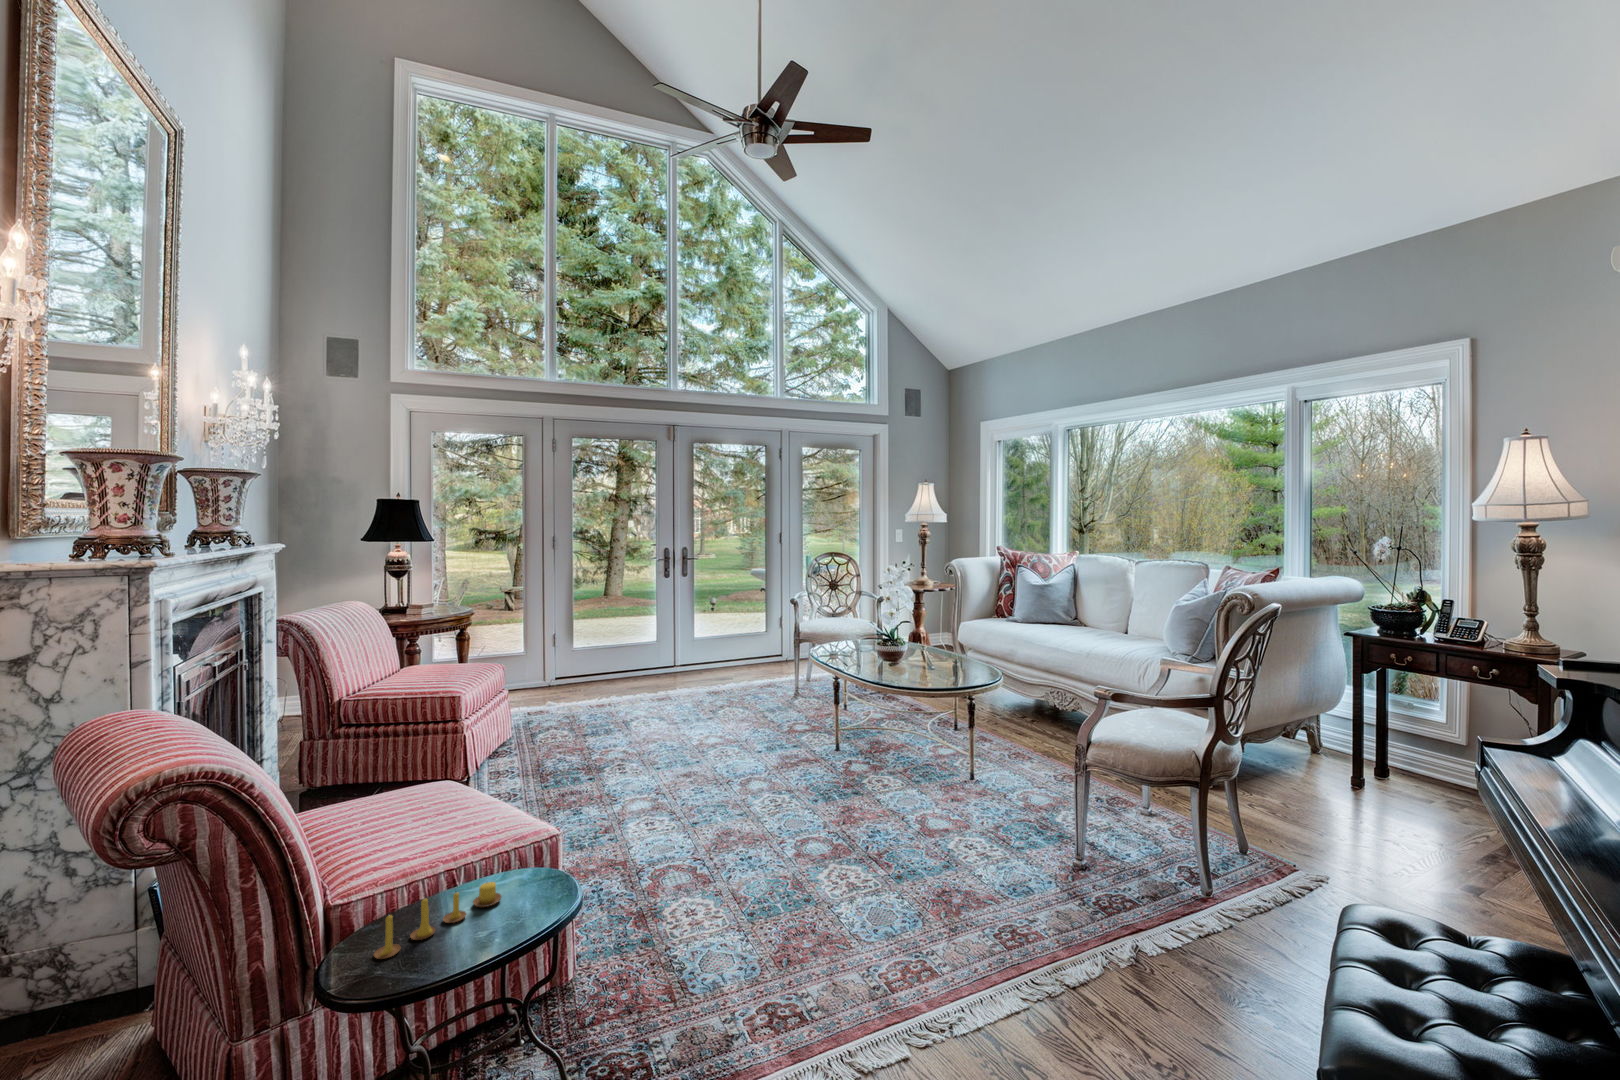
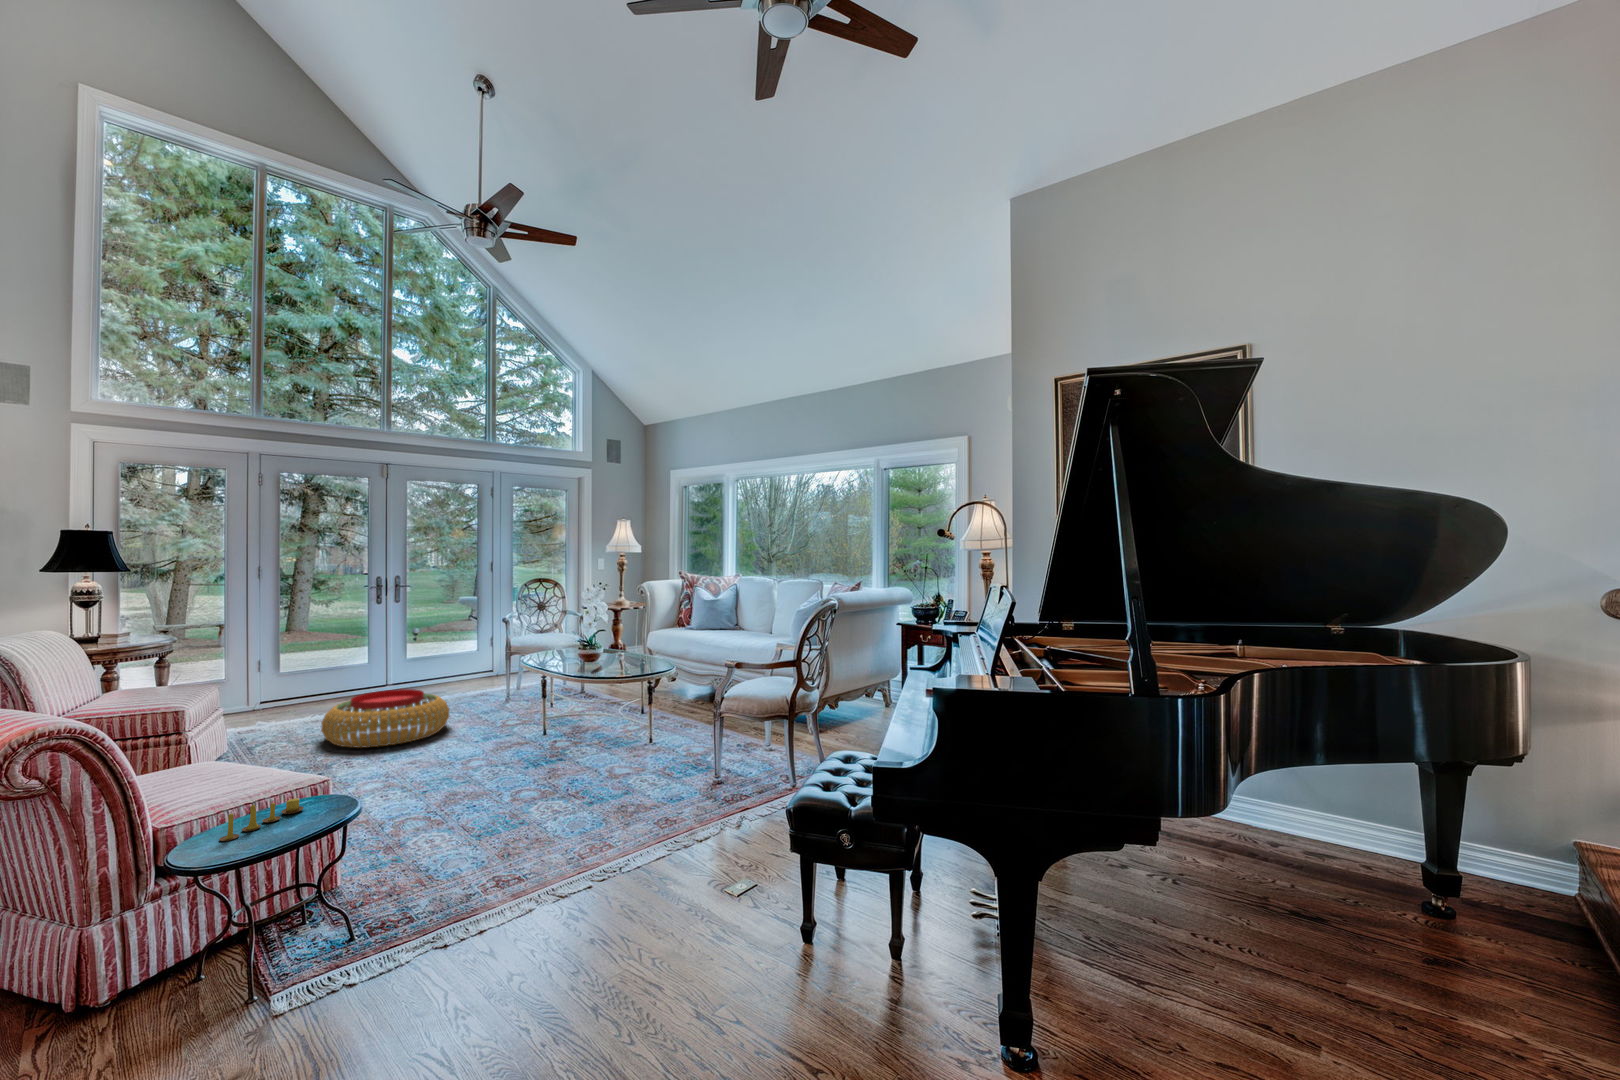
pouf: none [614,677,737,743] -> present [321,689,449,748]

